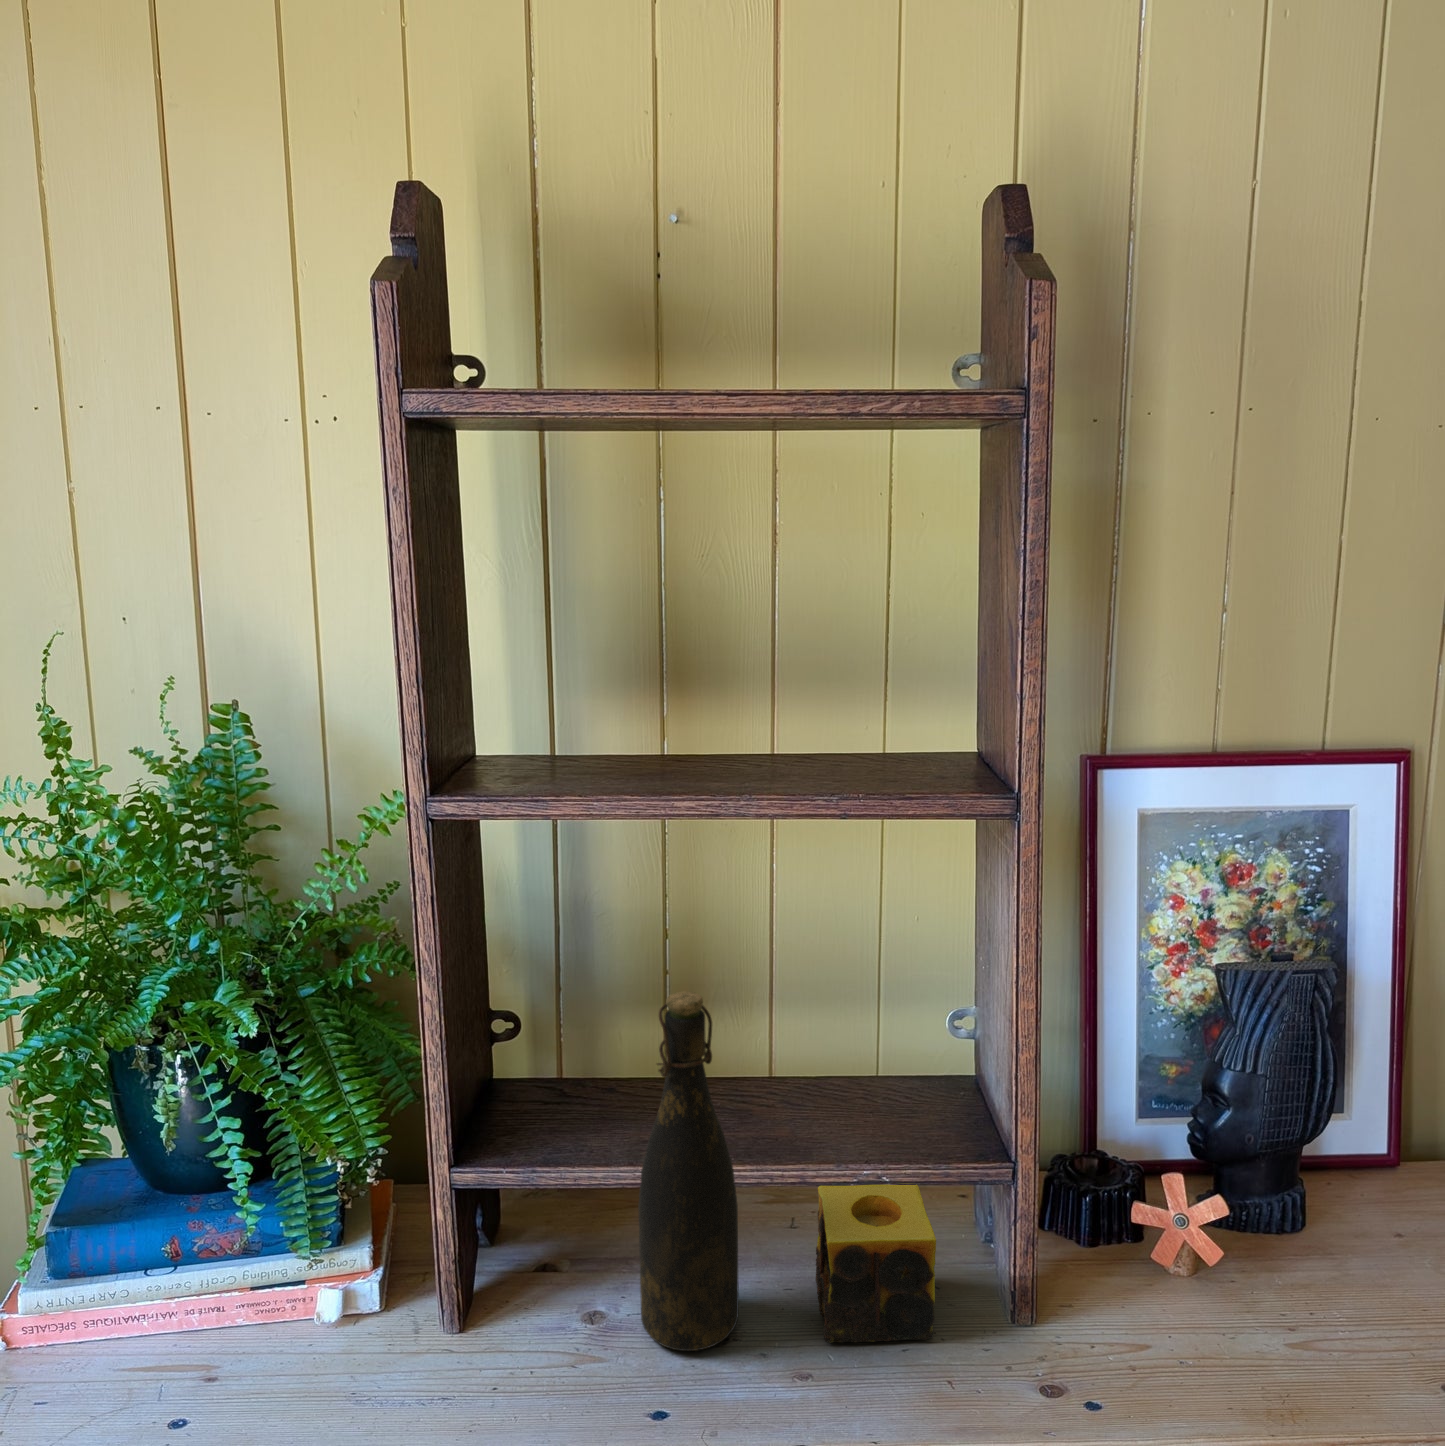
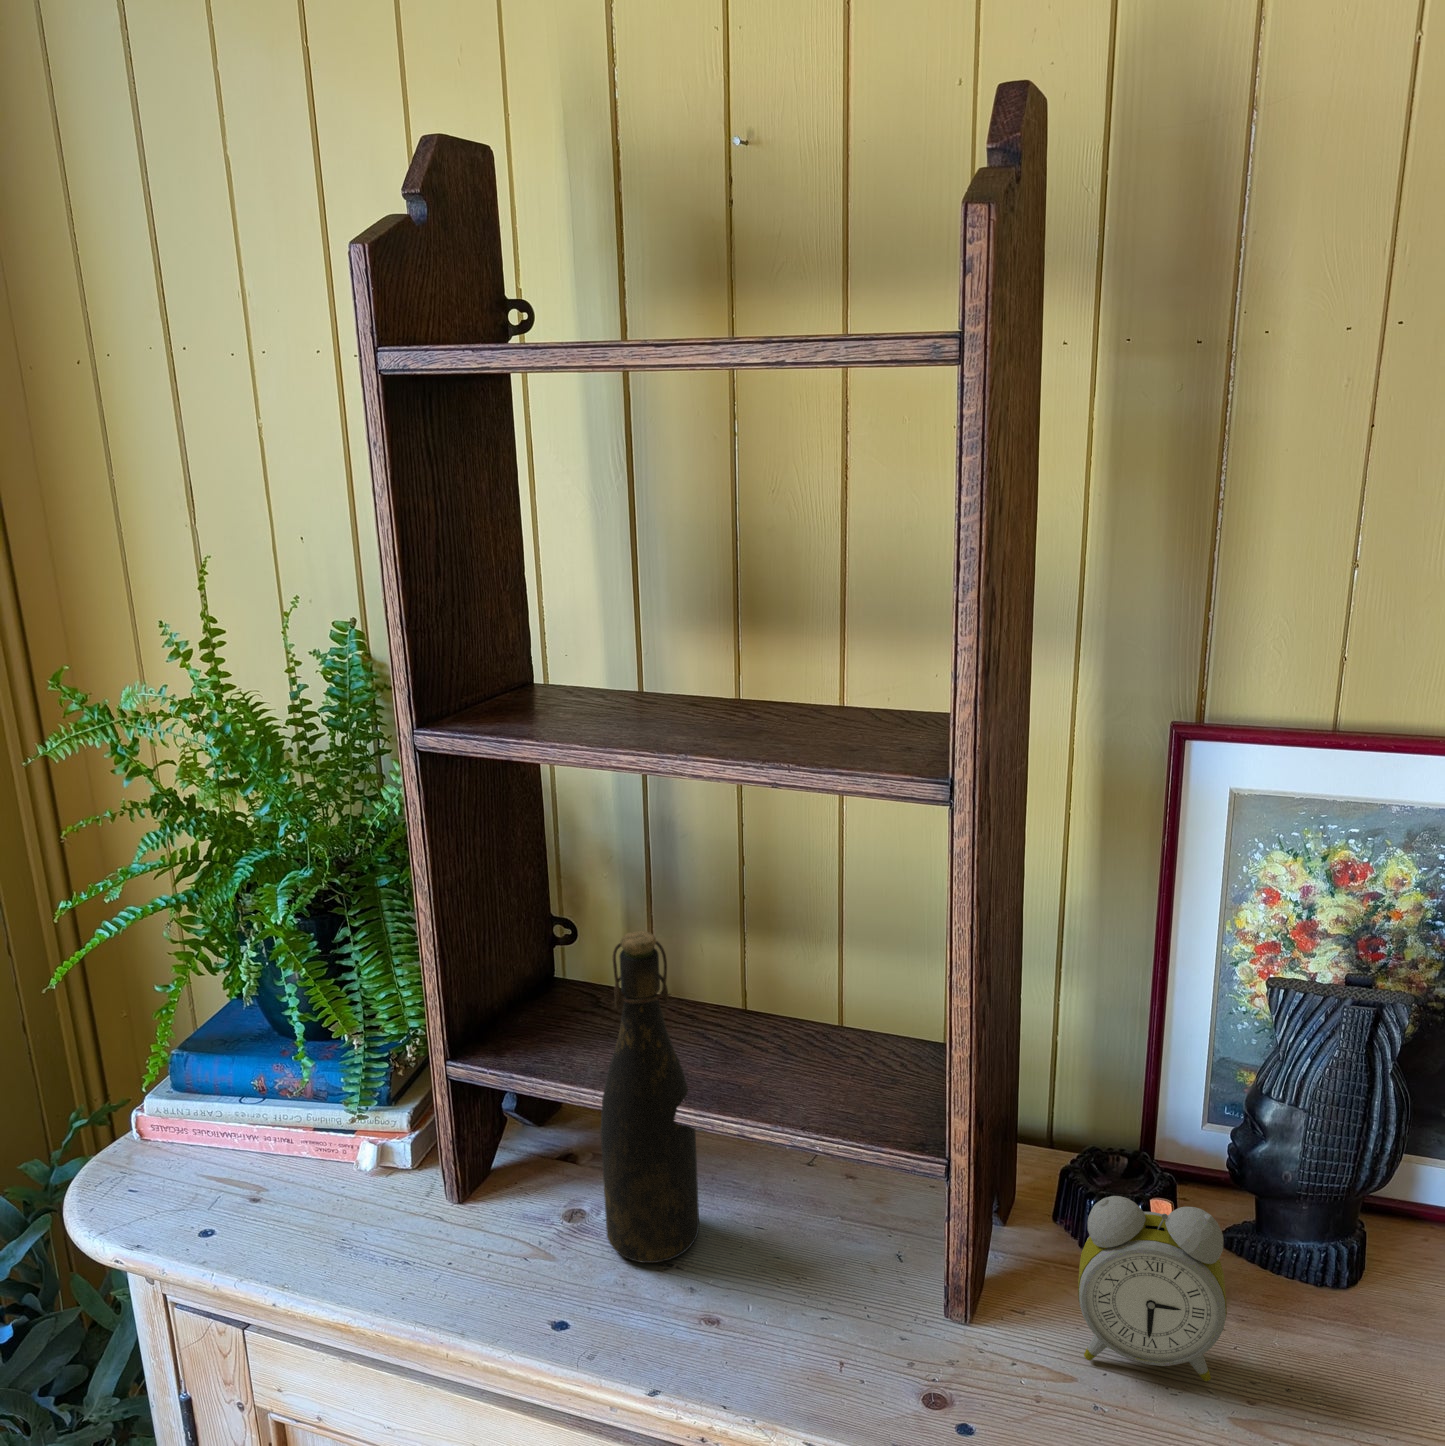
alarm clock: none [1130,1174,1275,1342] -> present [1078,1196,1227,1381]
candle: present [816,1185,936,1343] -> none [761,1135,891,1302]

